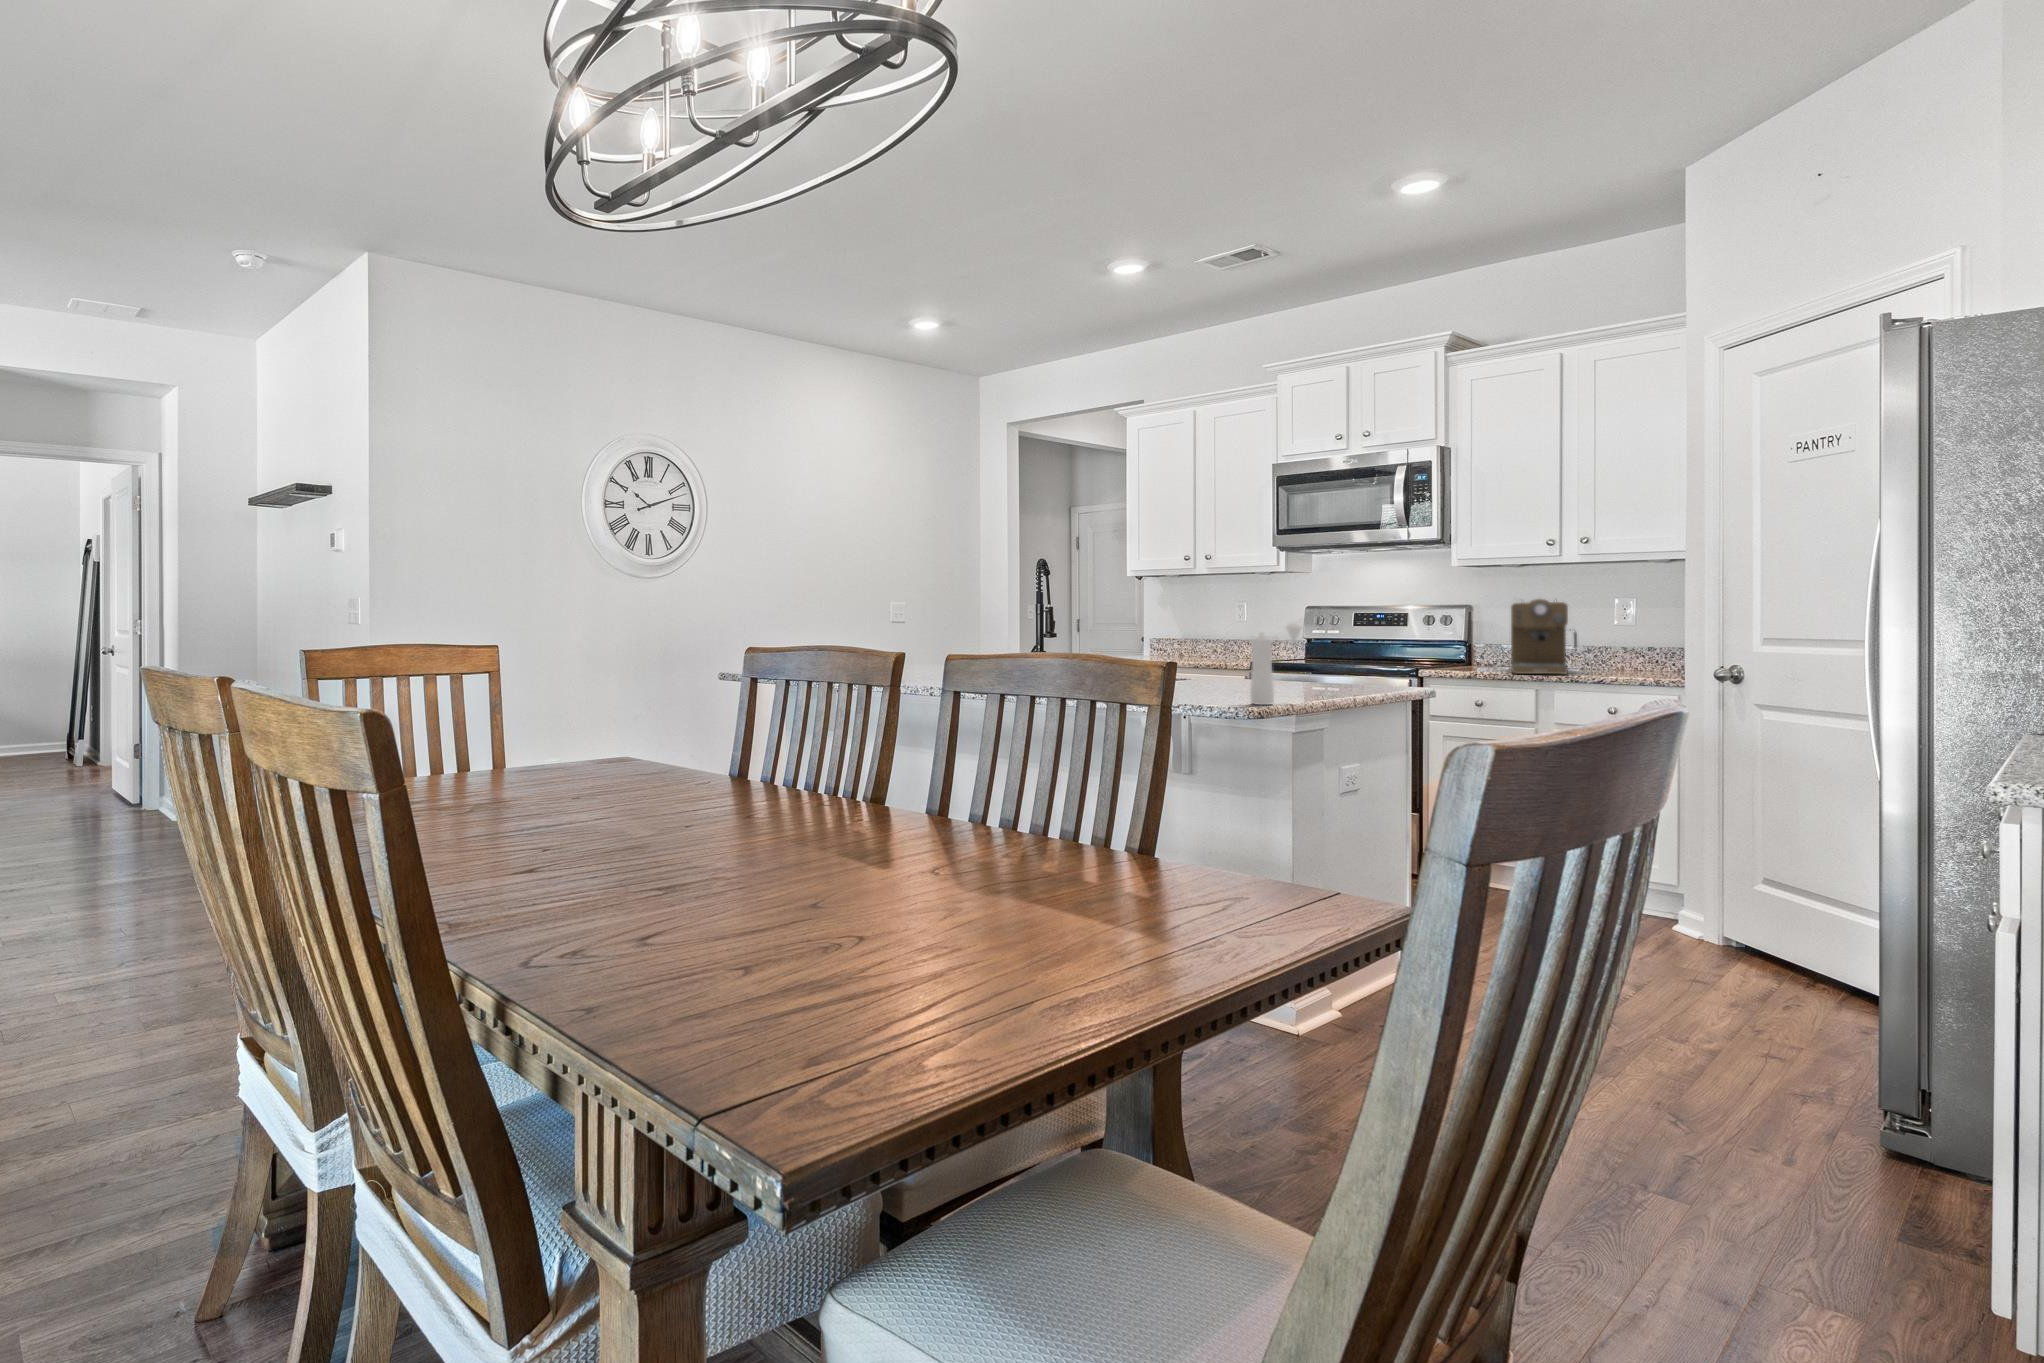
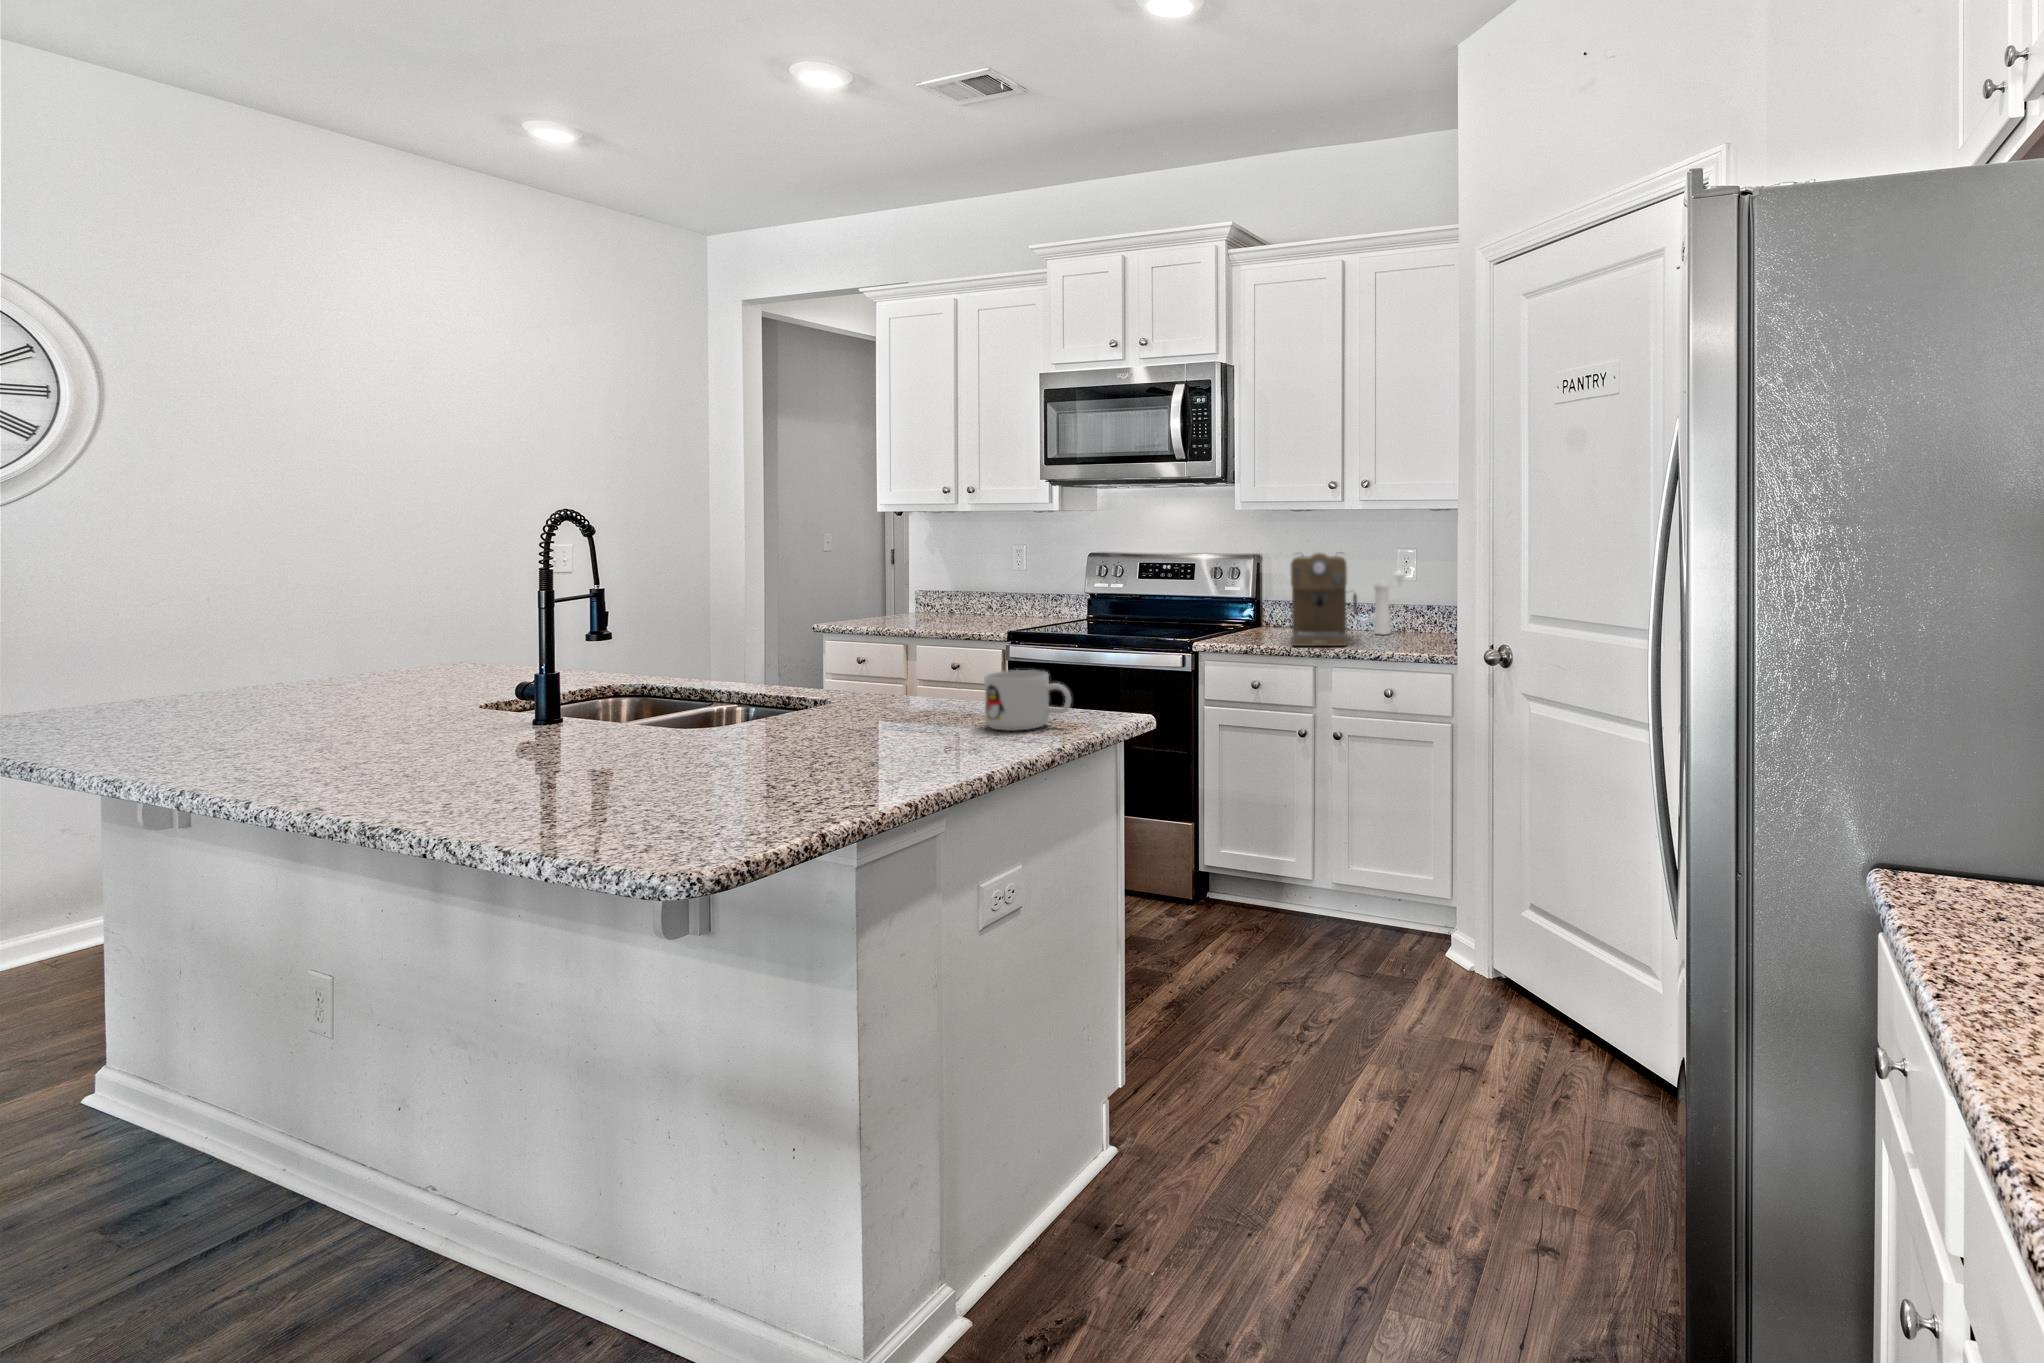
pepper mill: present [1250,622,1302,705] -> present [1374,571,1406,634]
mug: none [1323,657,1385,692] -> present [984,670,1071,731]

